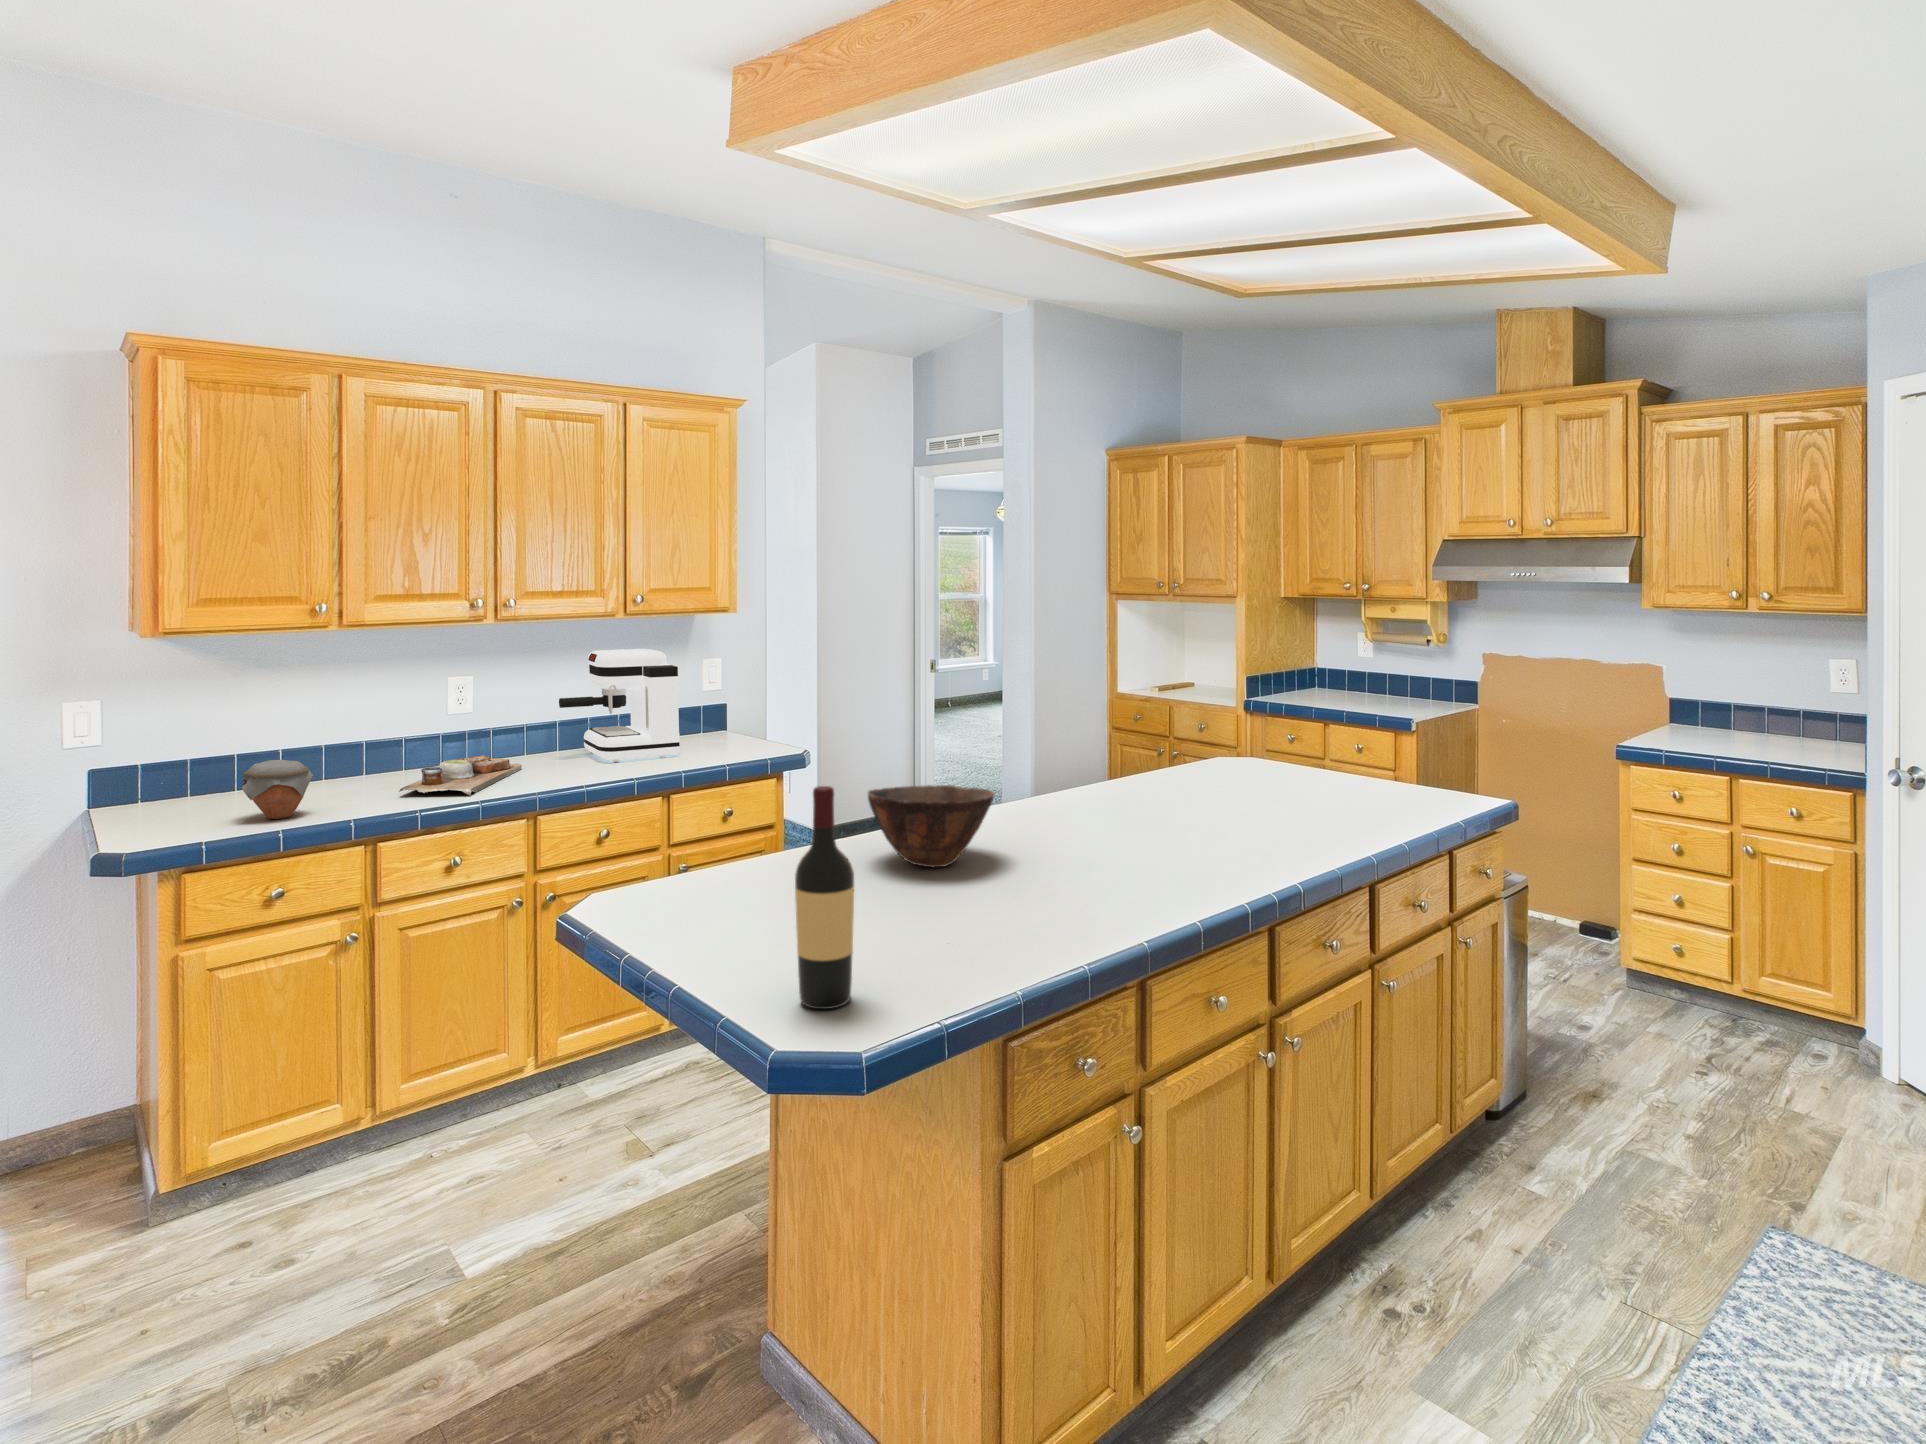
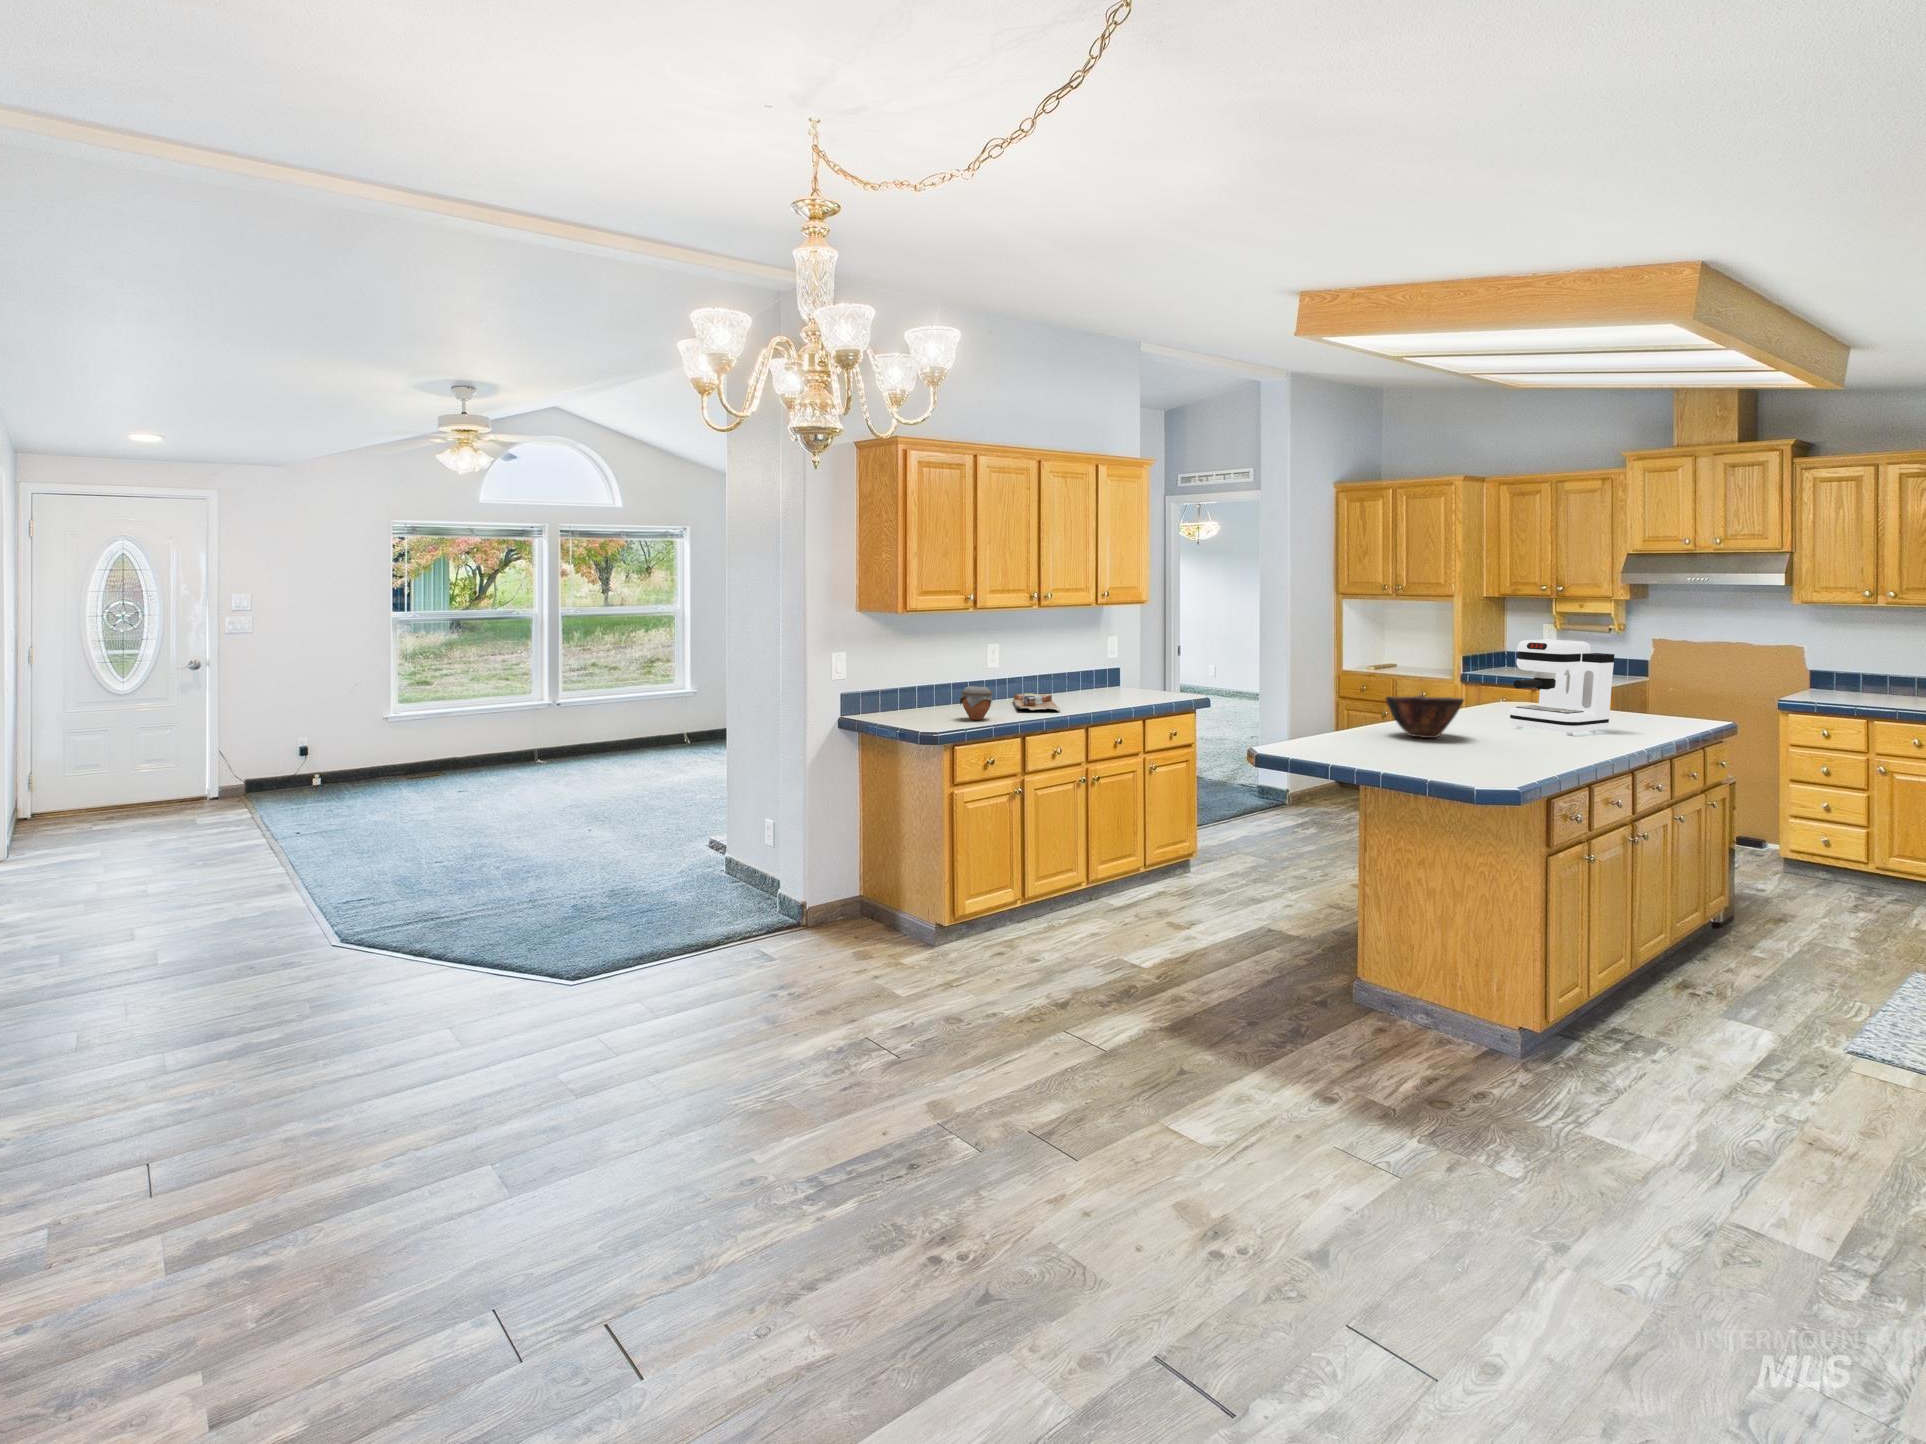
coffee maker: present [559,649,680,762] -> present [1509,640,1614,735]
wine bottle: present [795,786,854,1009] -> none [1463,671,1496,775]

